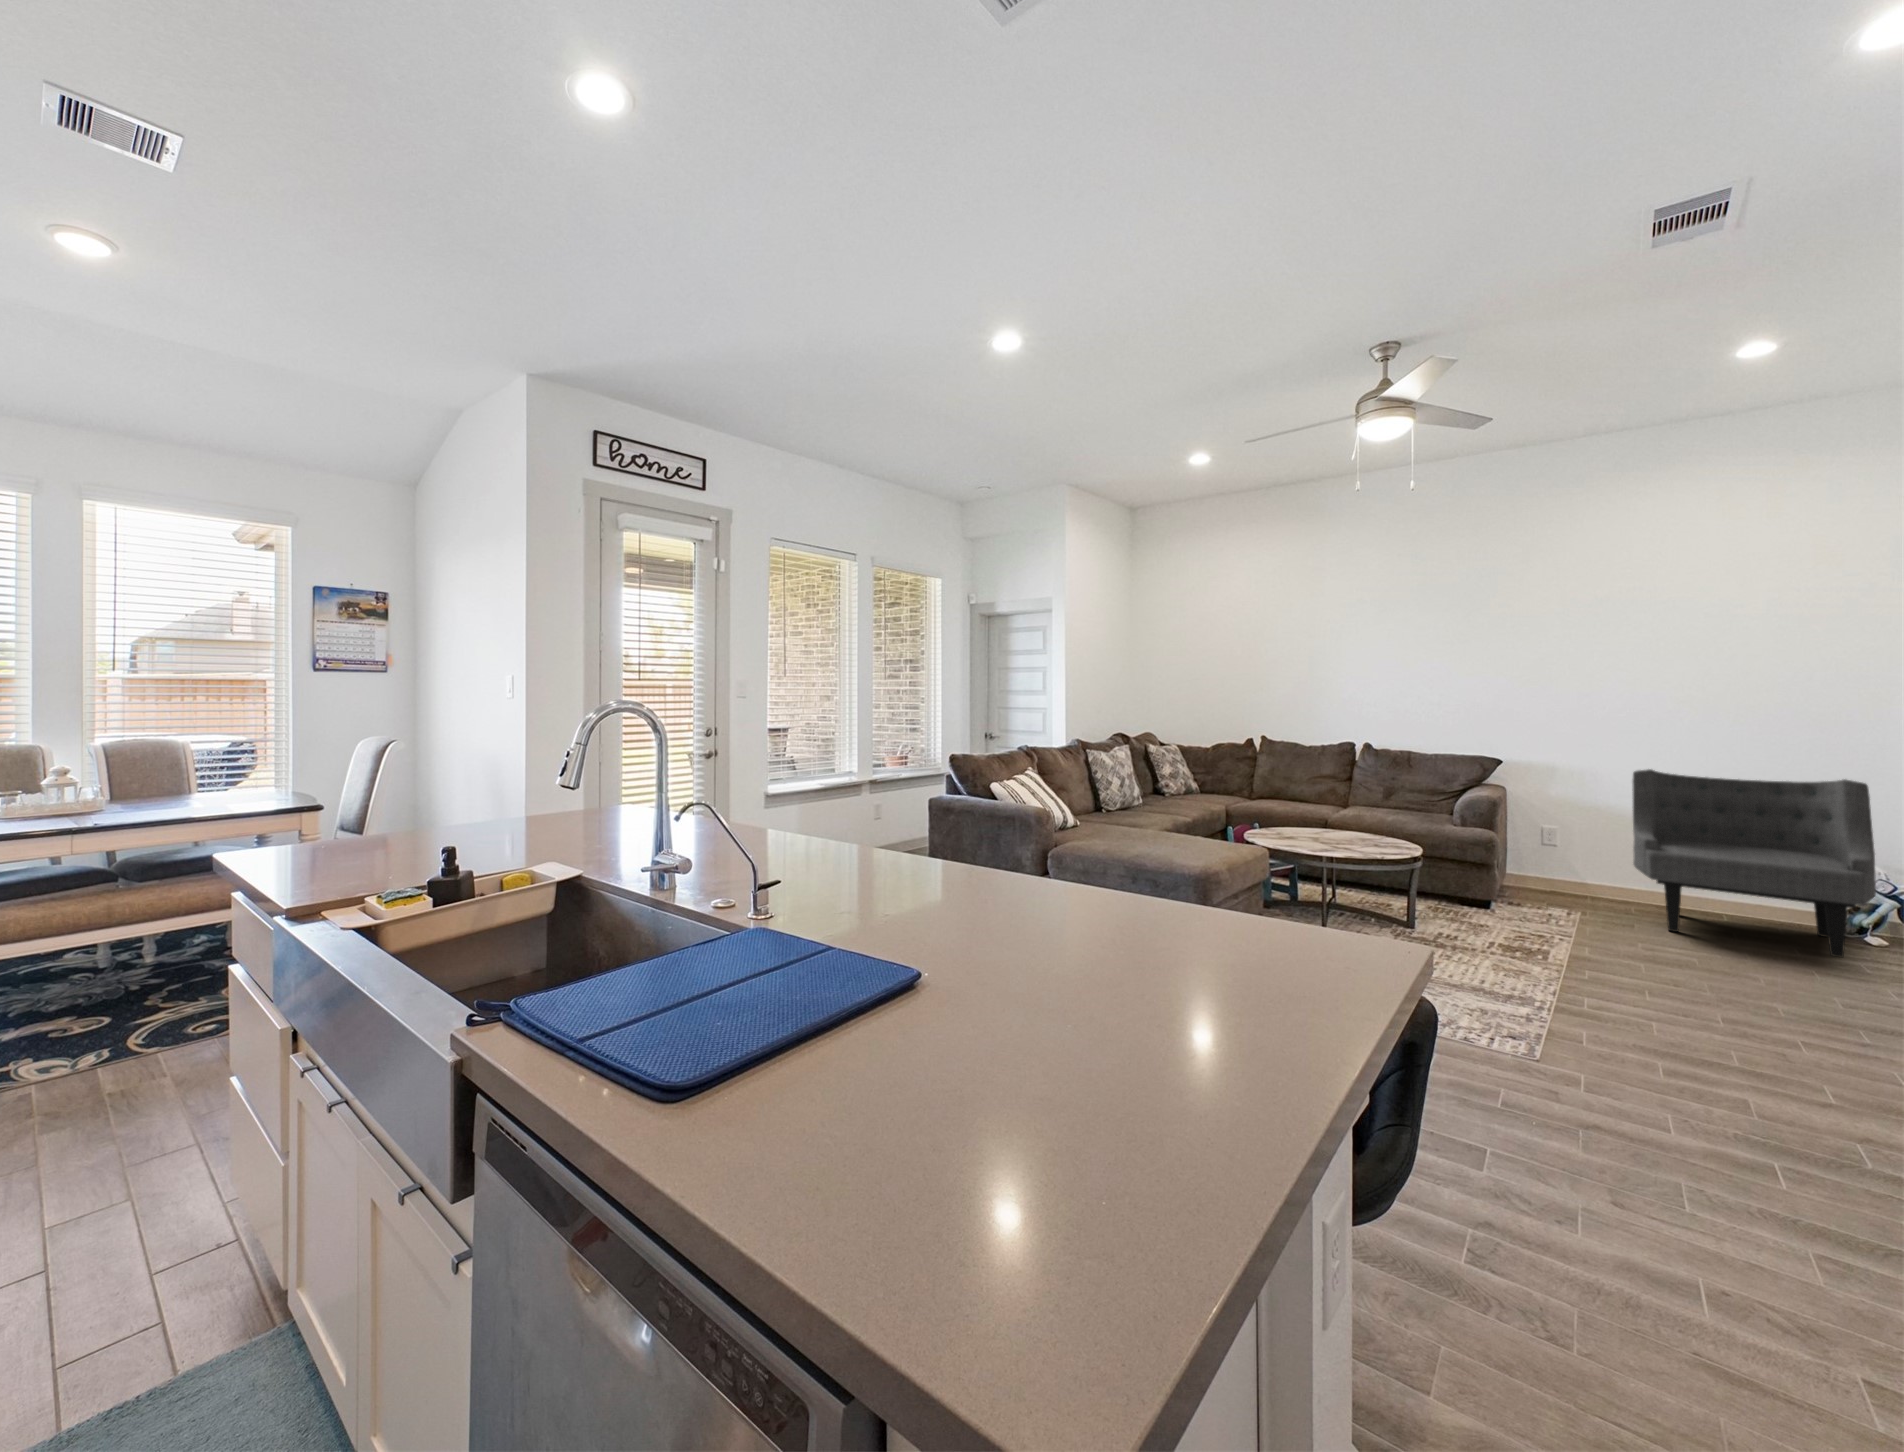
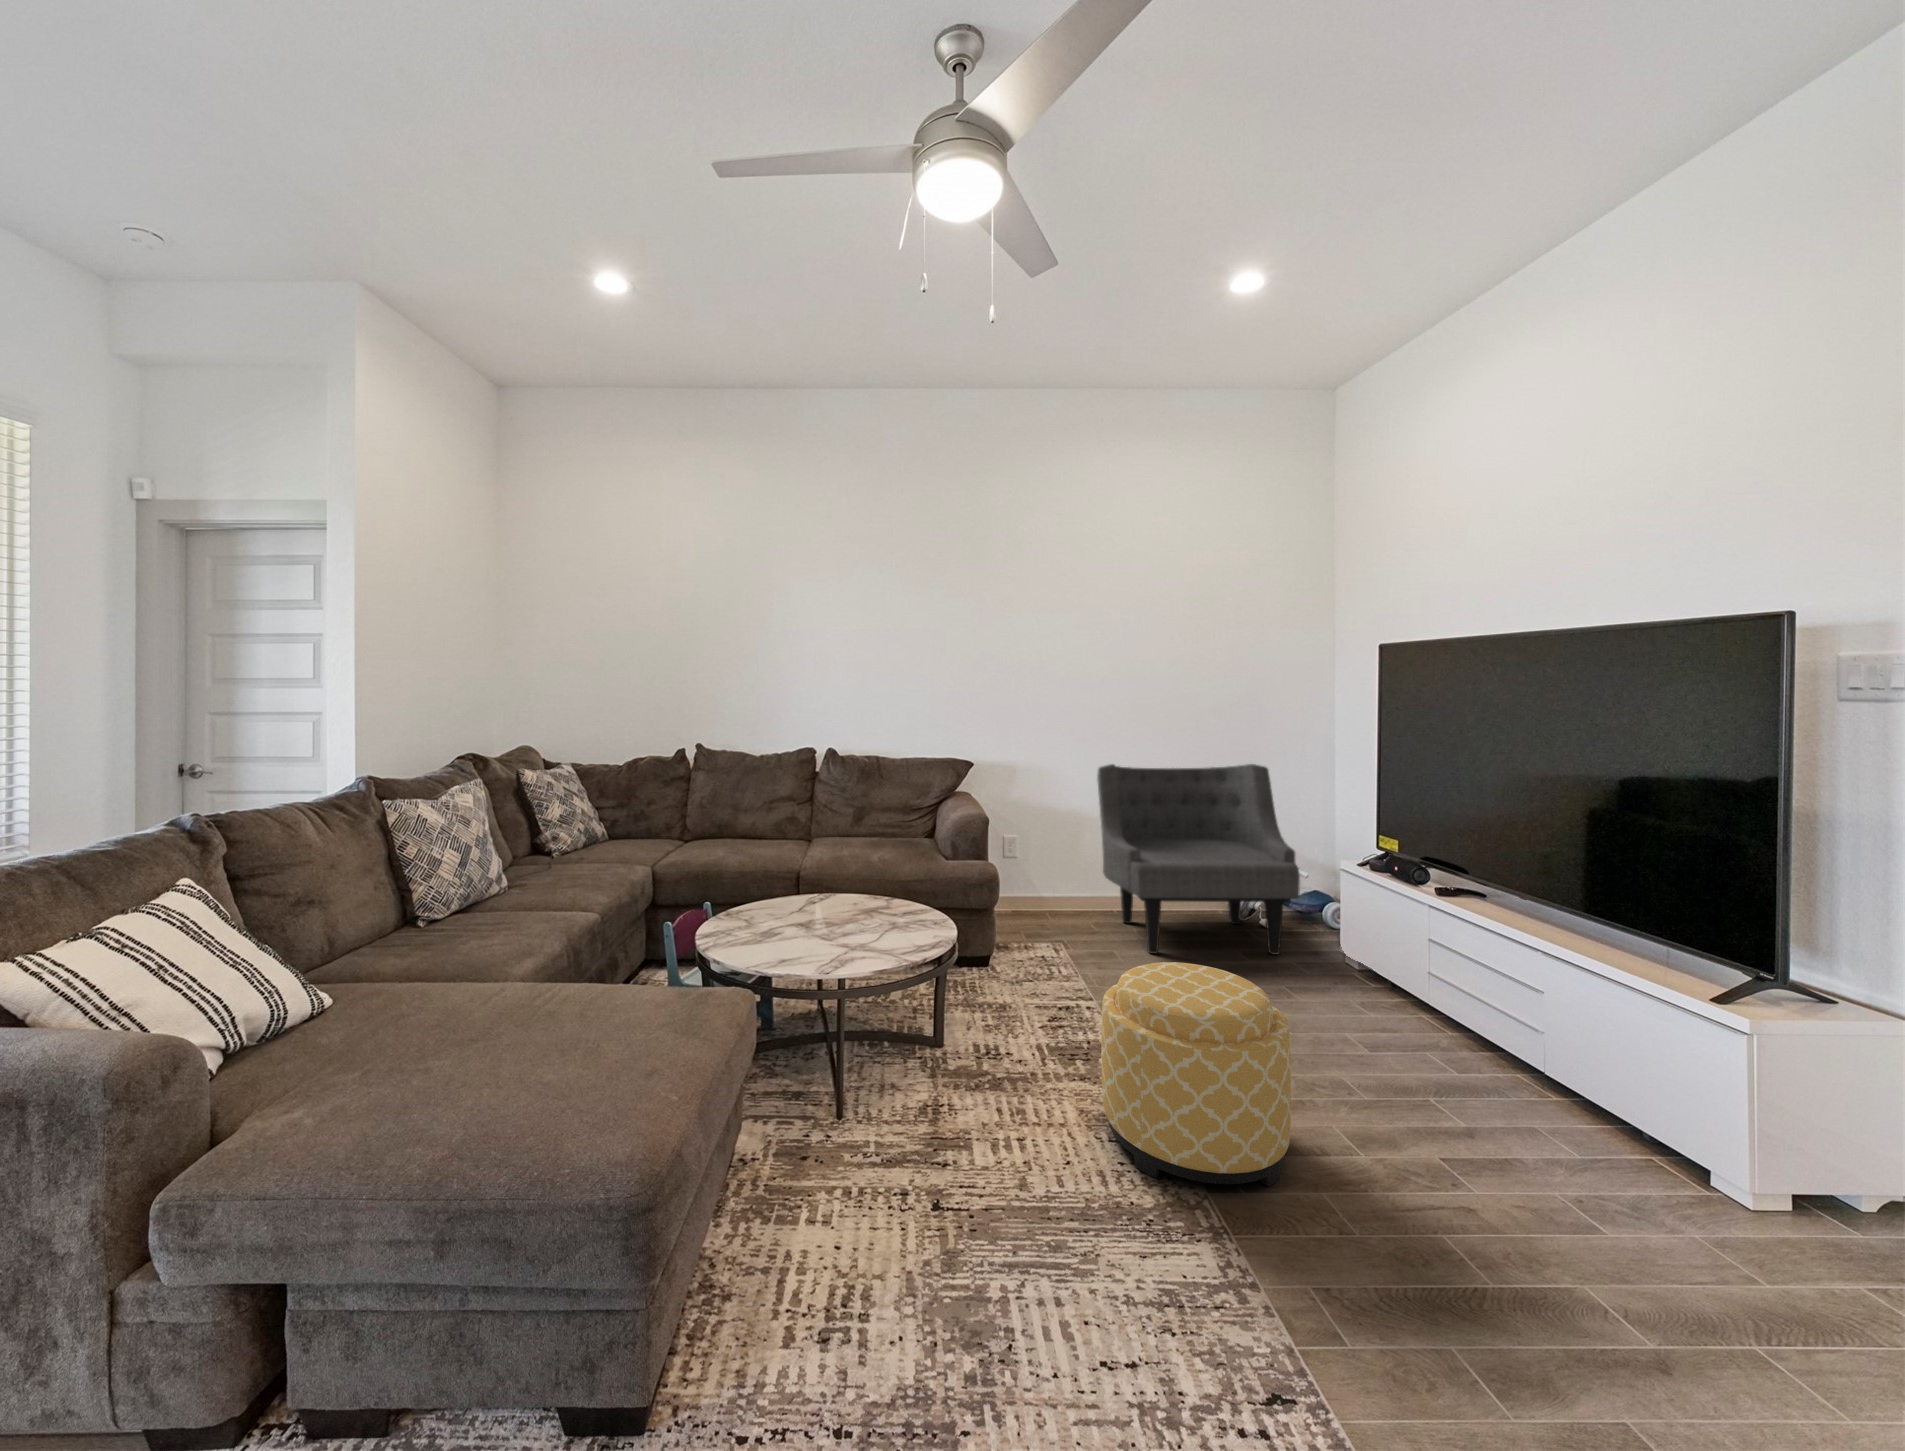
ottoman: none [1496,880,1645,1011] -> present [1101,962,1291,1187]

